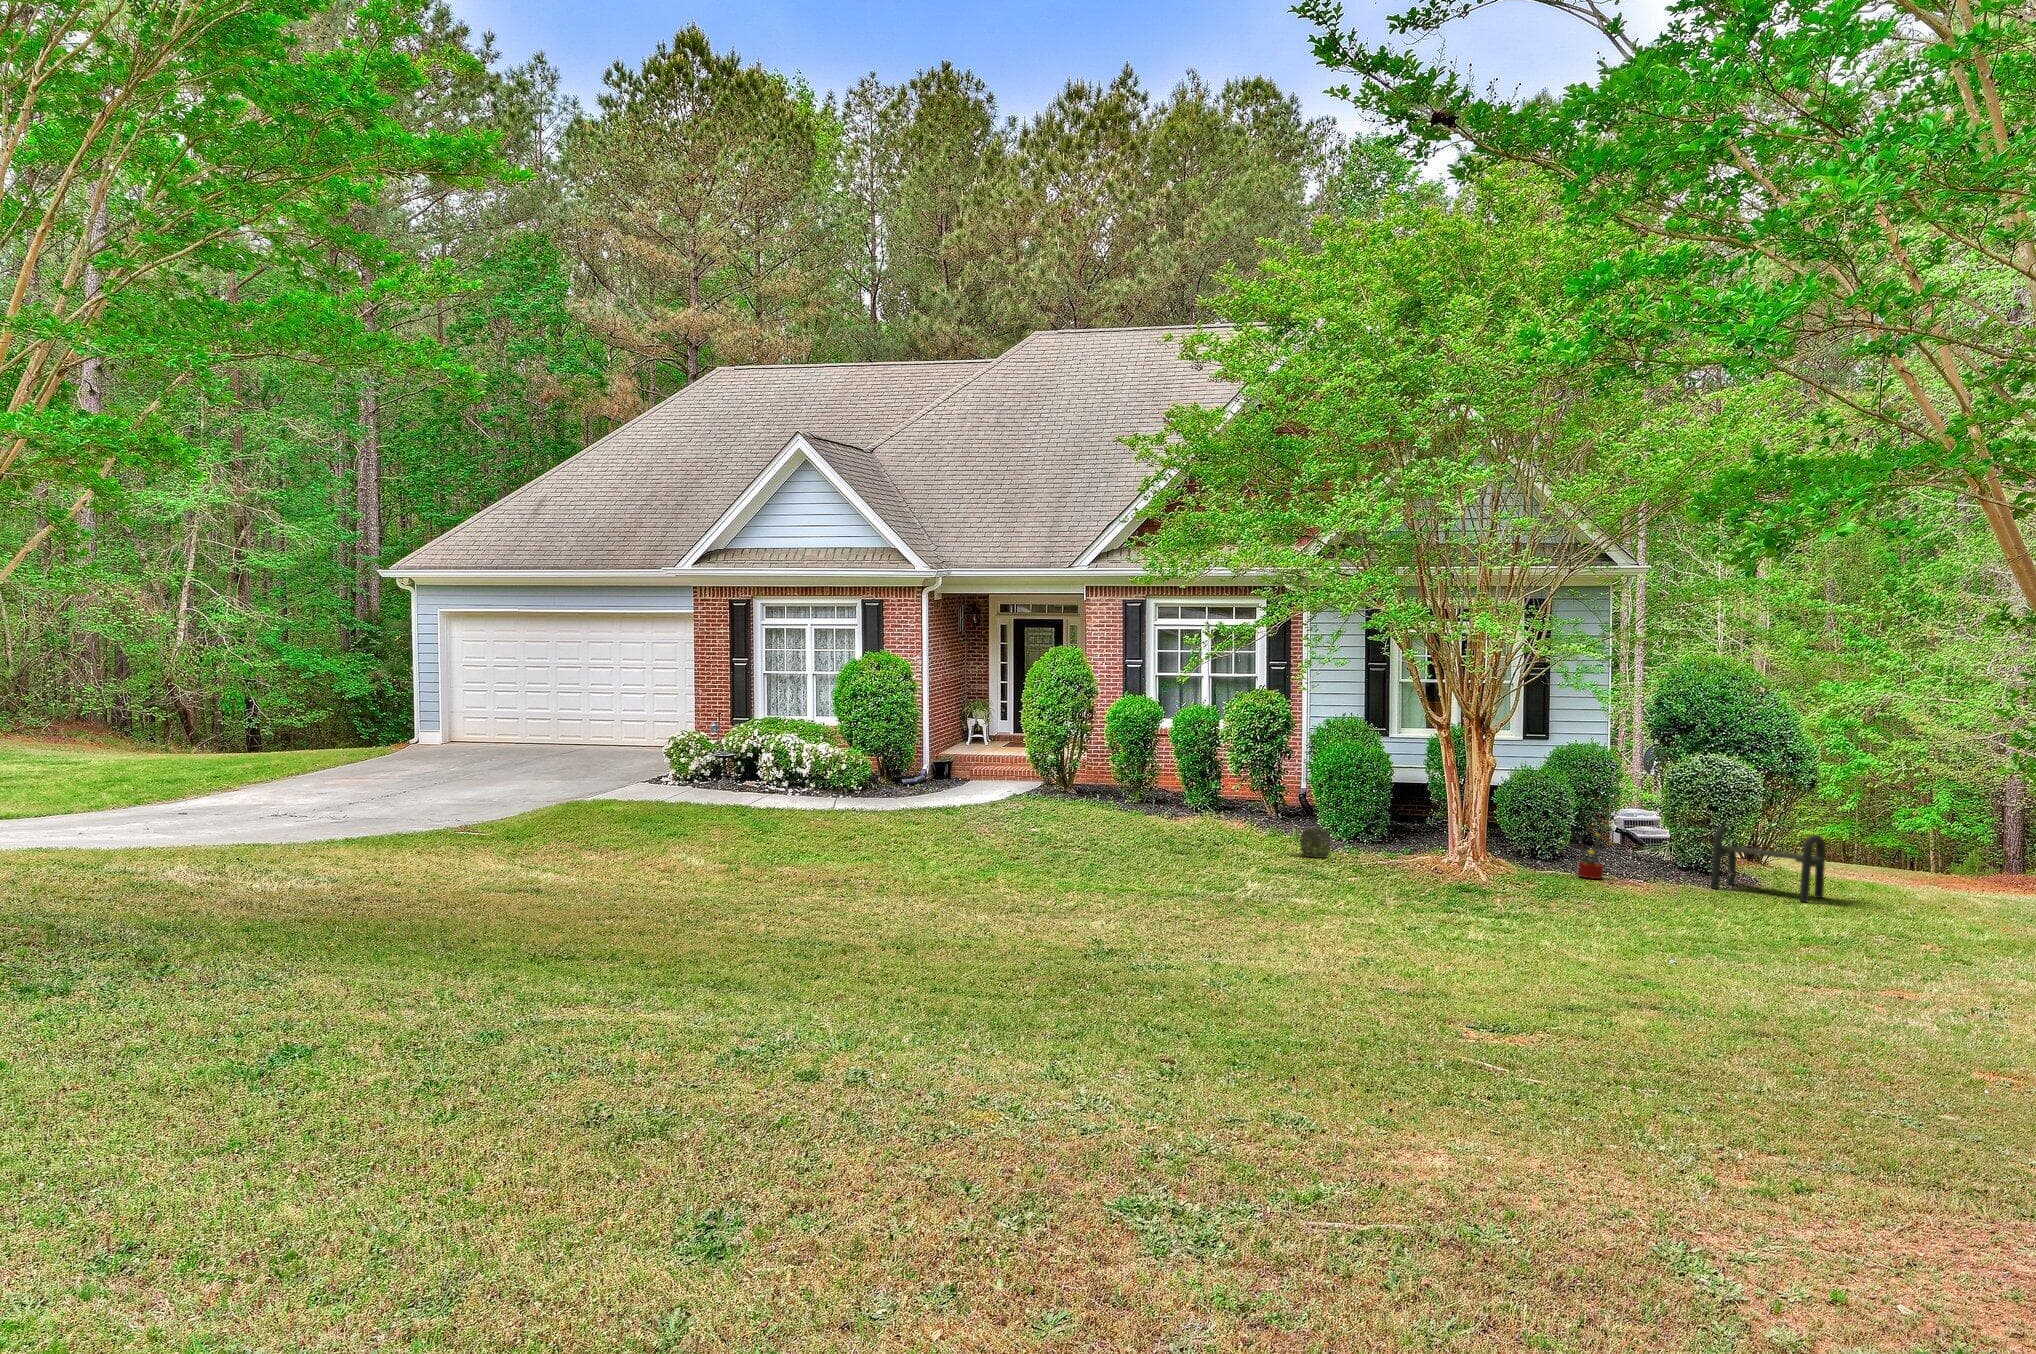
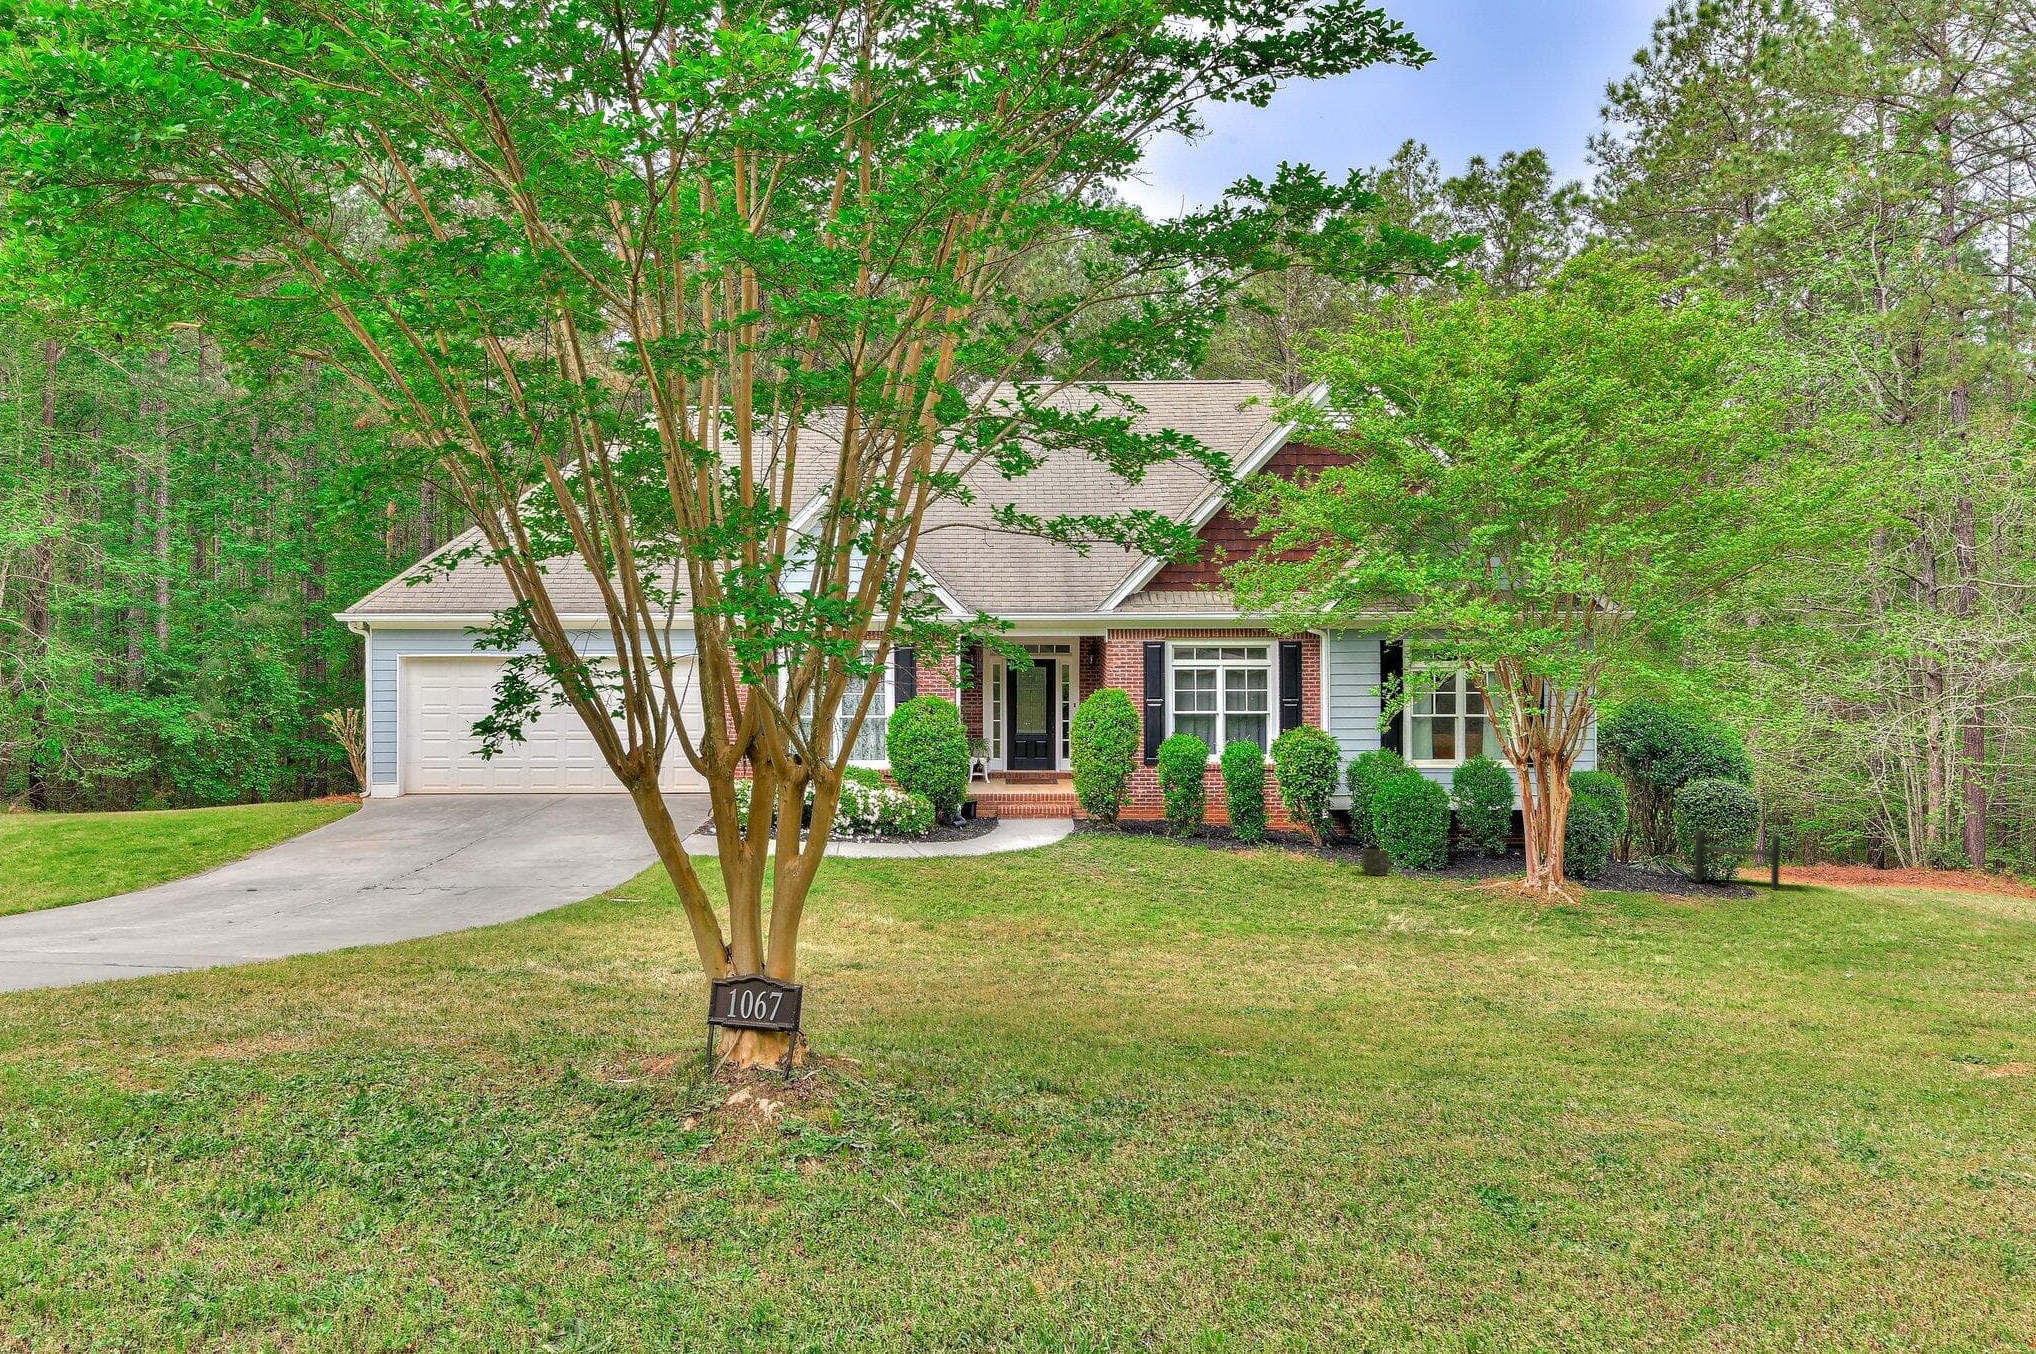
decorative plant: present [1578,829,1605,879] -> none [1577,830,1620,880]

